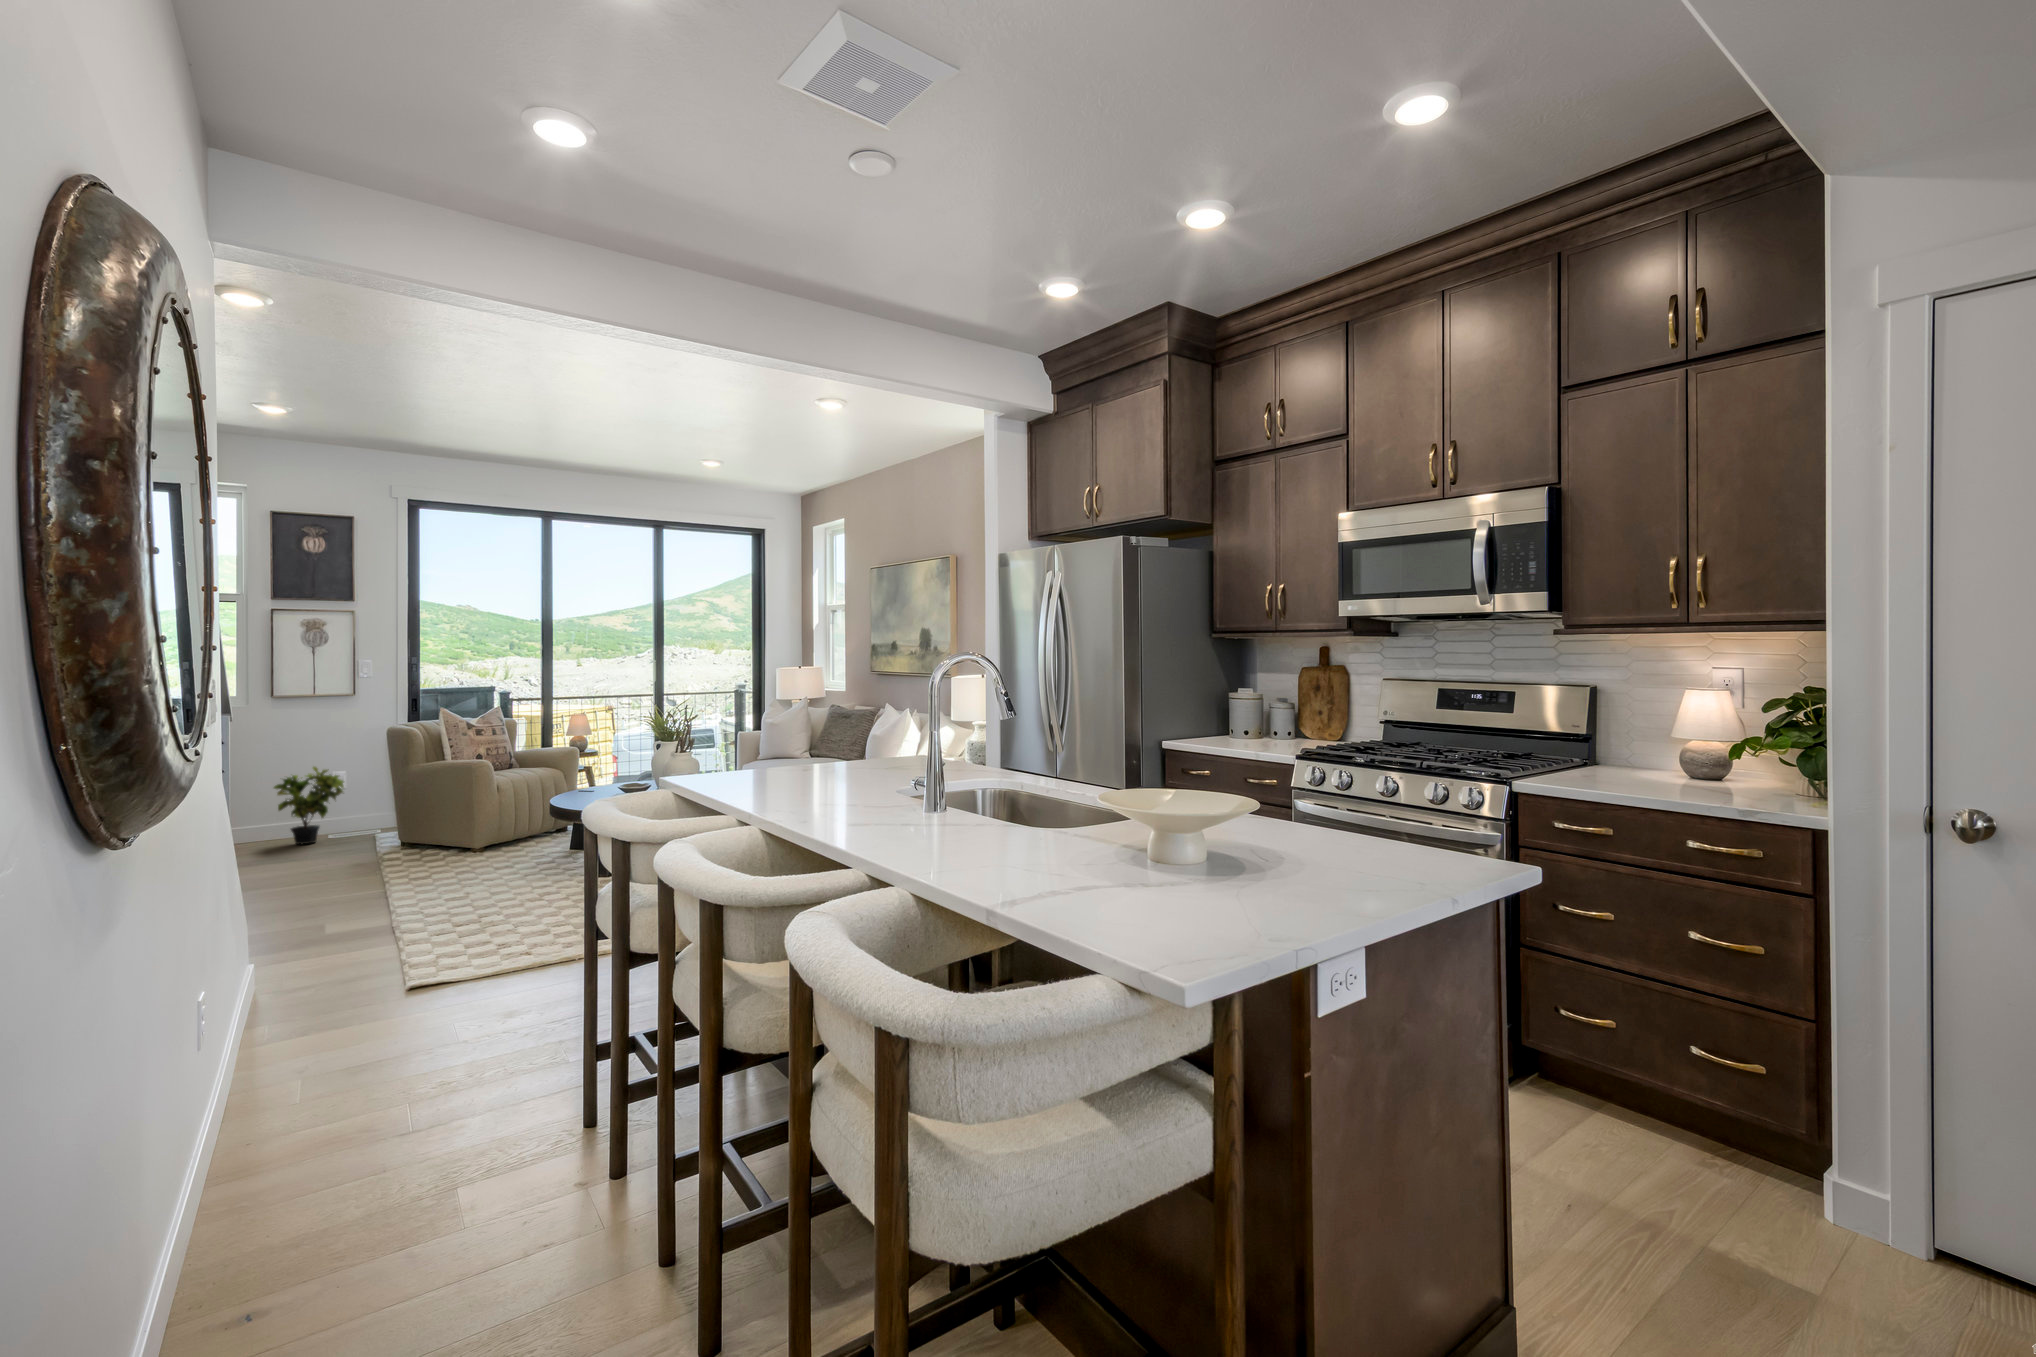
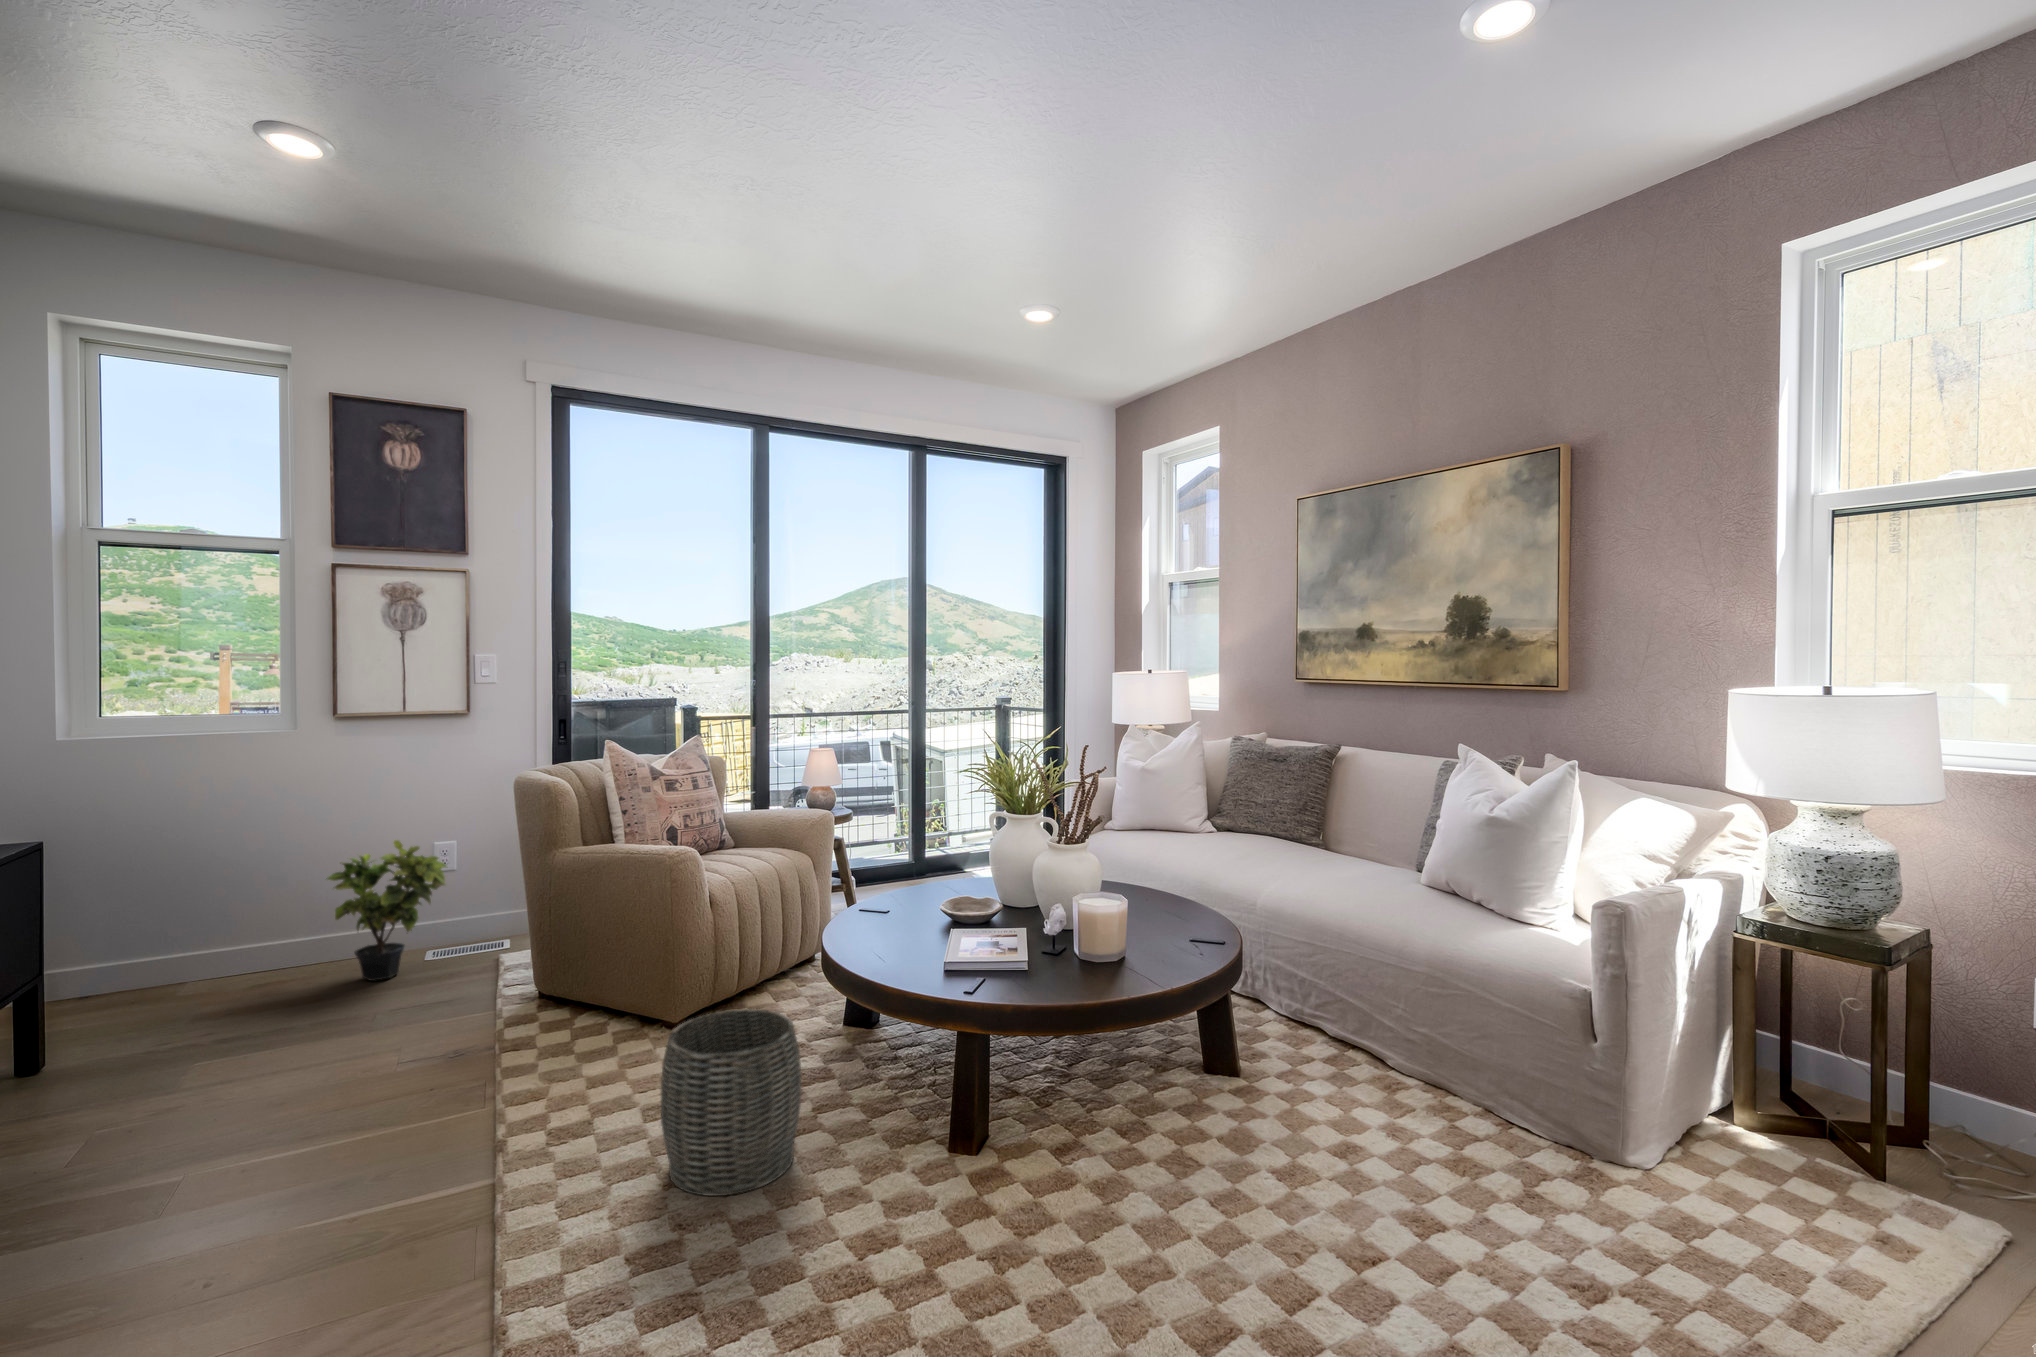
woven basket: none [456,823,524,893] -> present [661,1009,801,1196]

